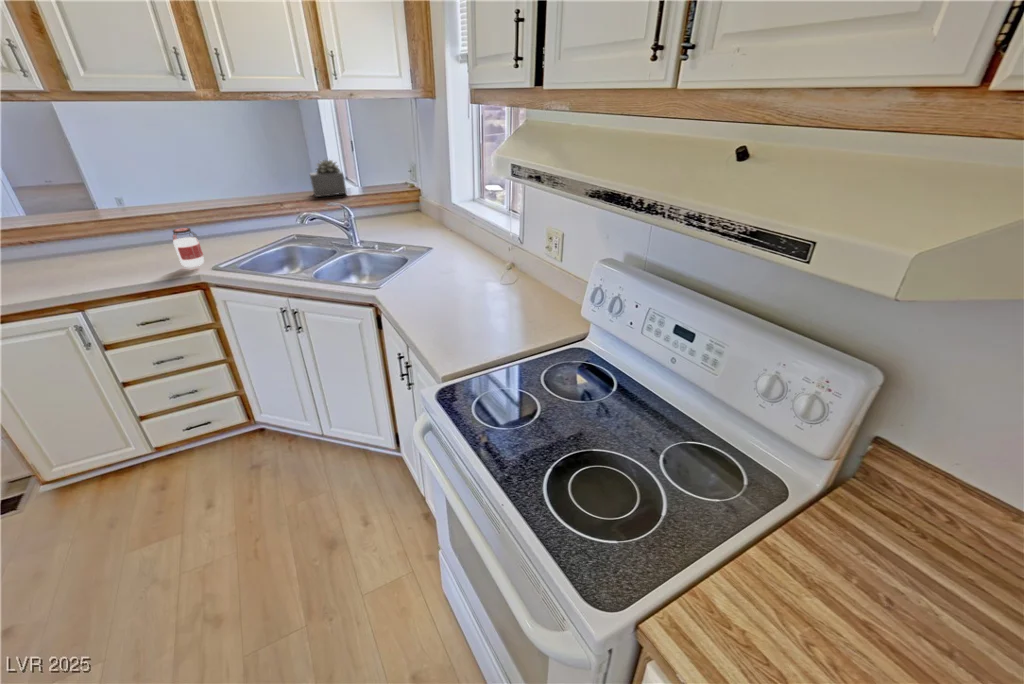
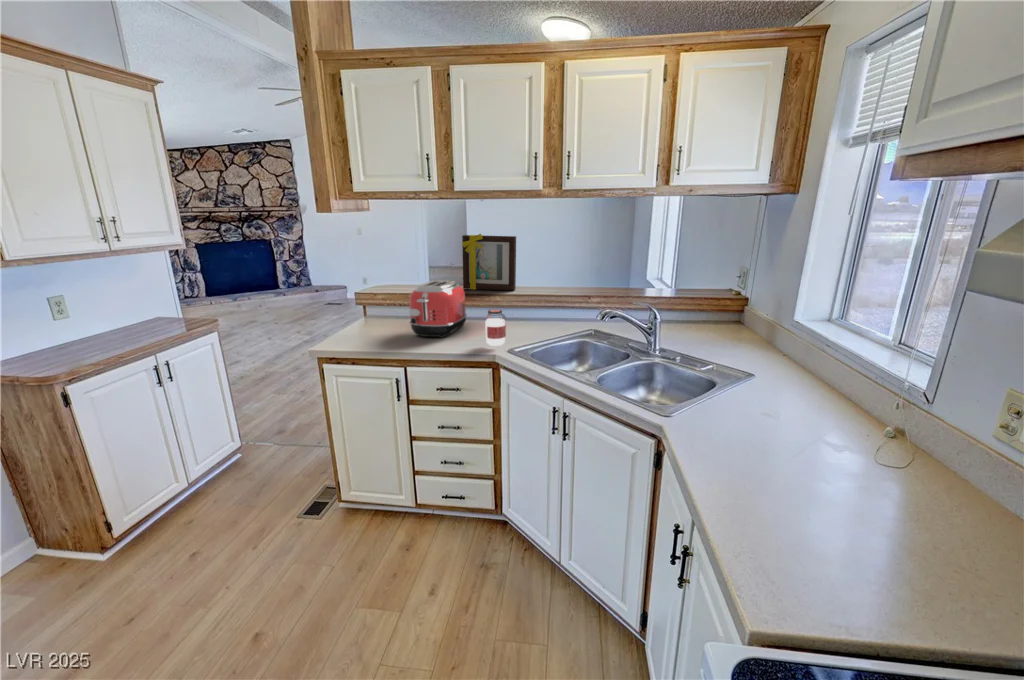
picture frame: none [93,141,191,211] -> present [462,234,516,291]
succulent plant: present [310,160,347,197] -> none [623,257,660,294]
toaster: none [48,203,141,274] -> present [409,280,467,337]

